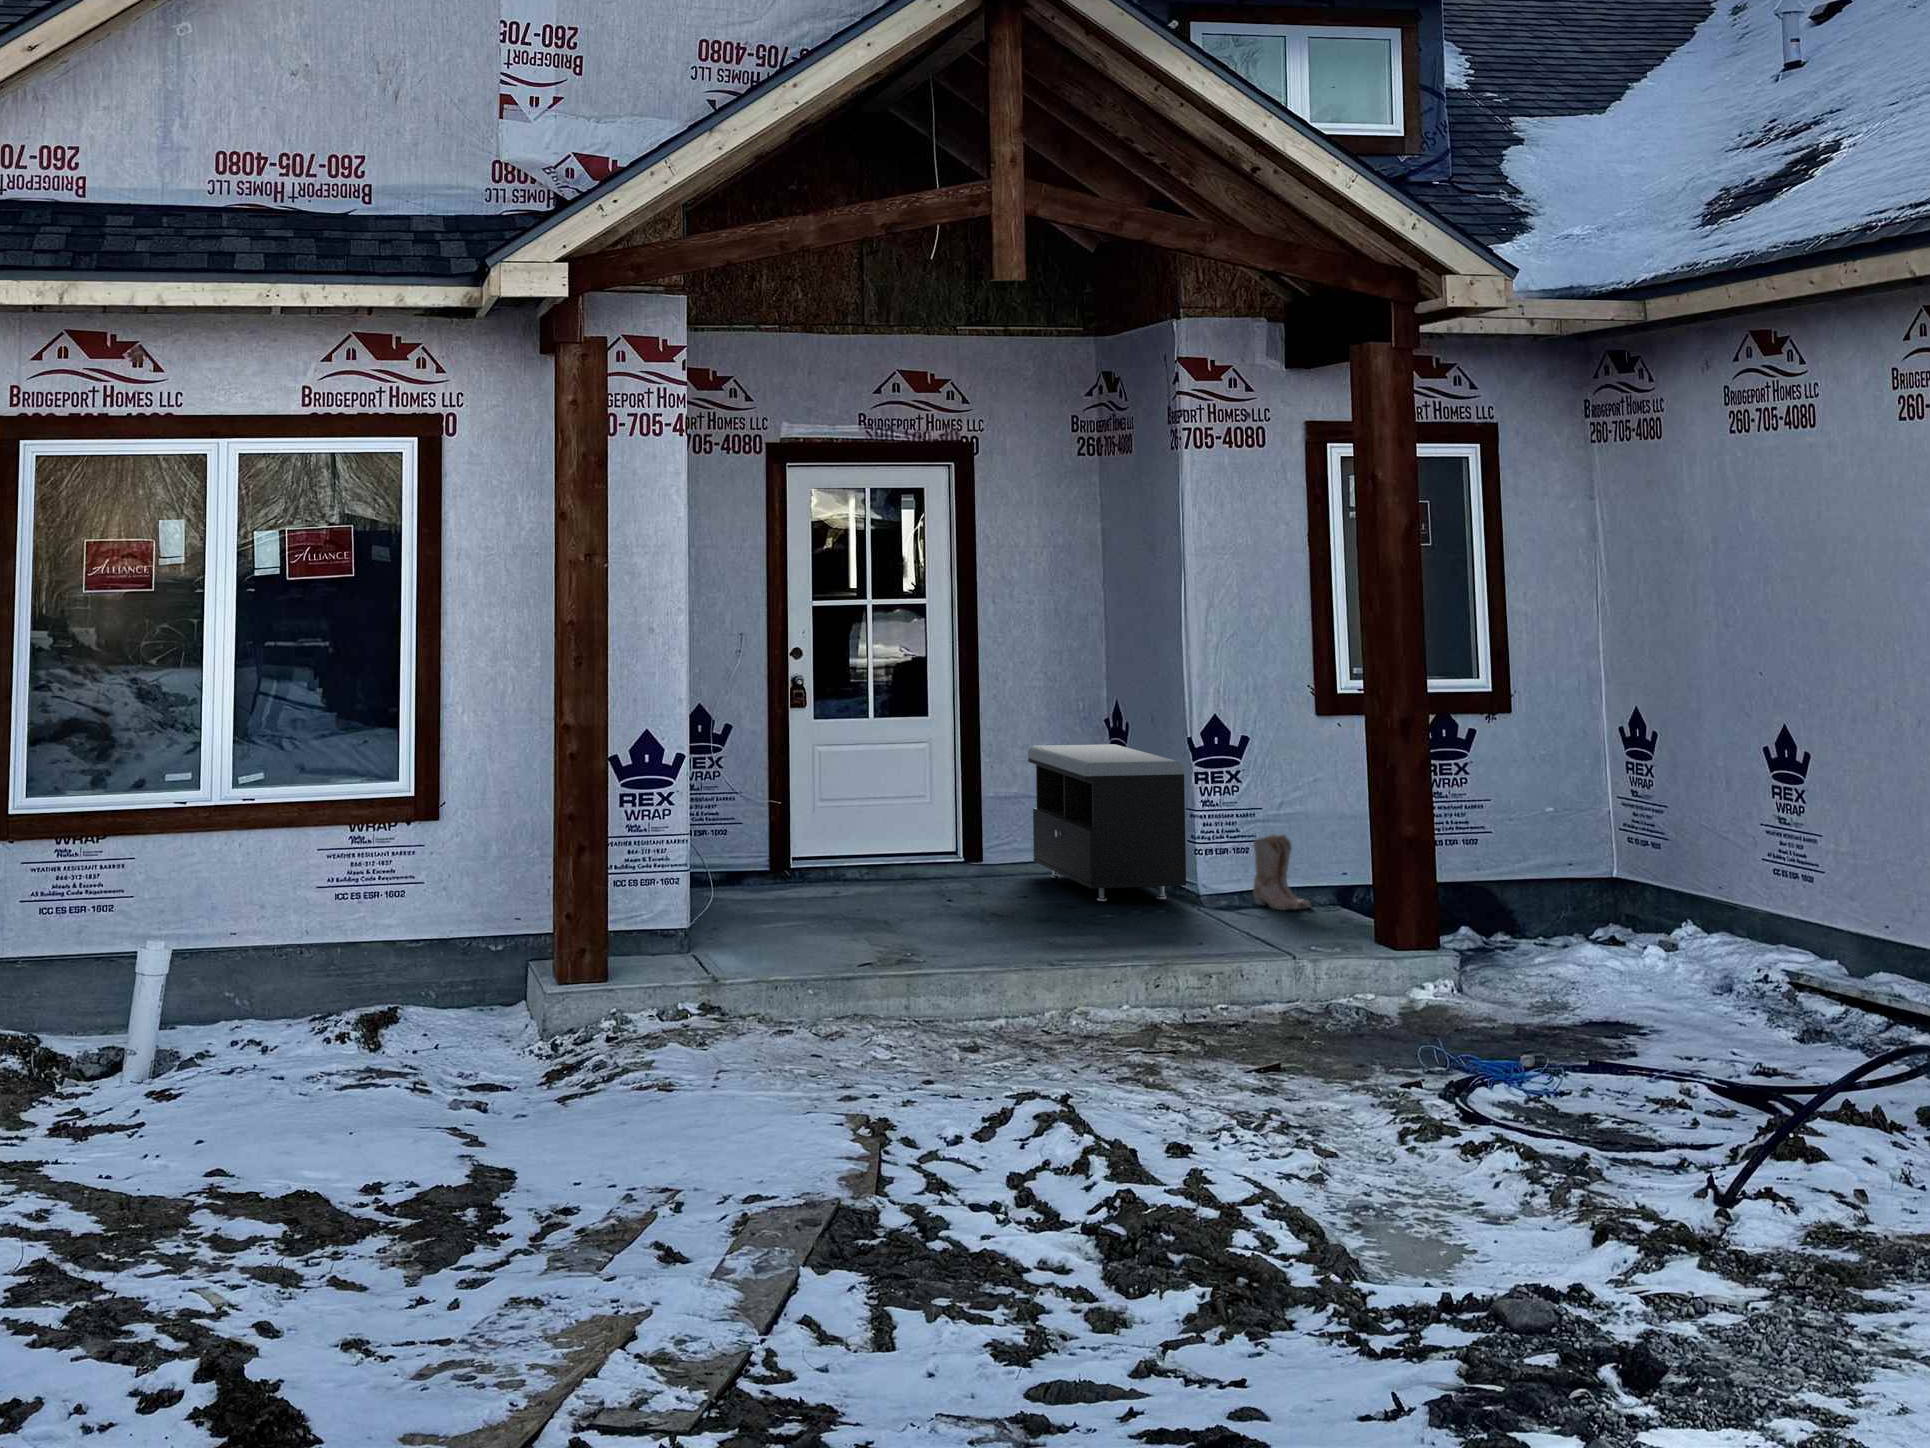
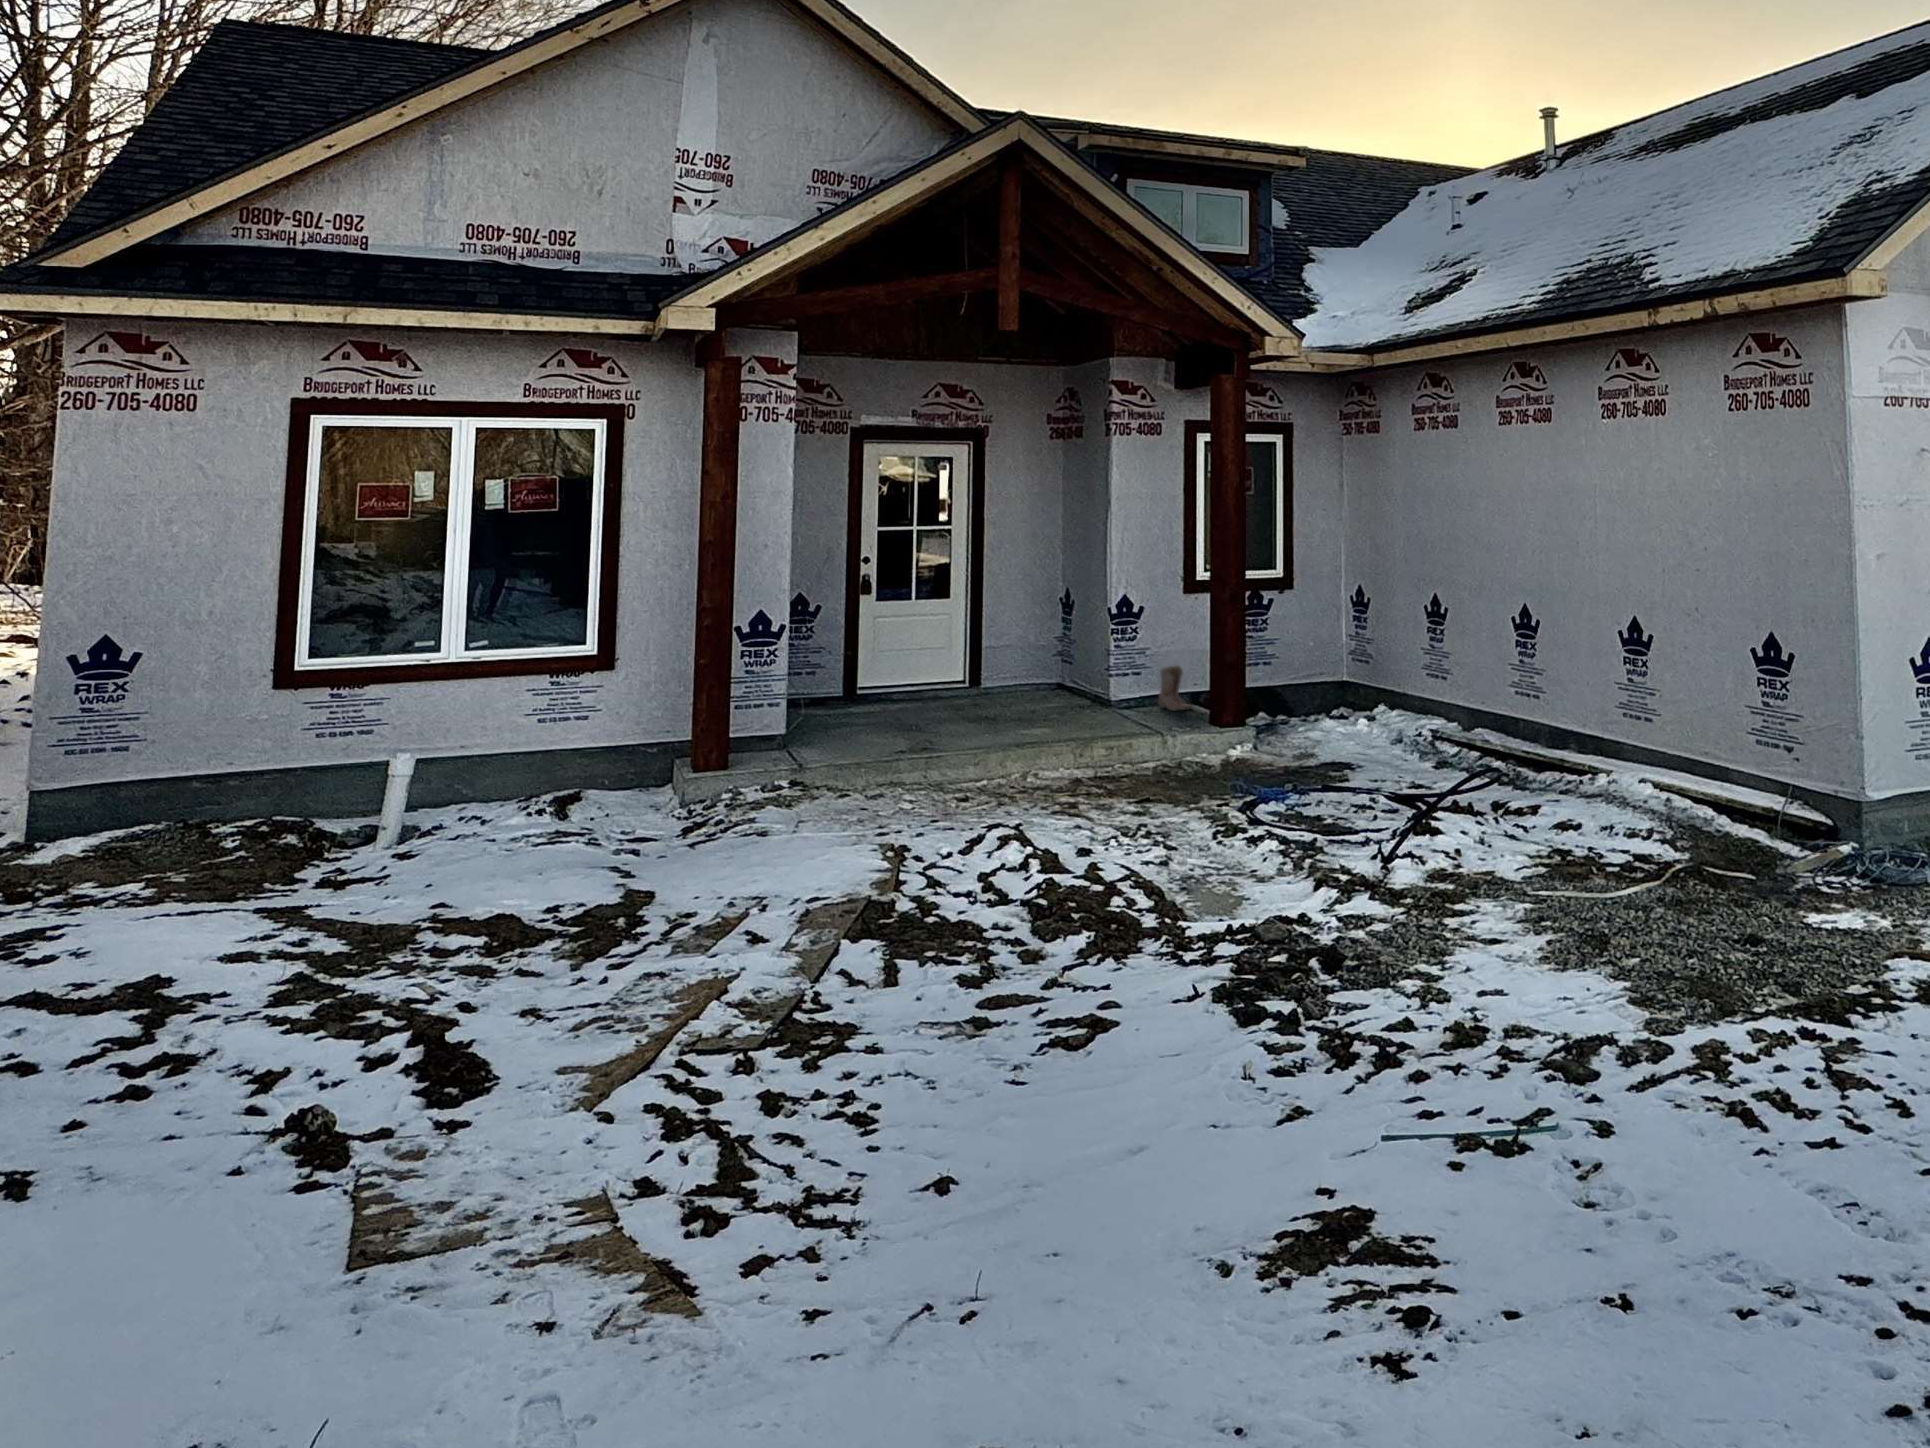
storage bench: present [1028,744,1186,901] -> none [1026,612,1120,709]

